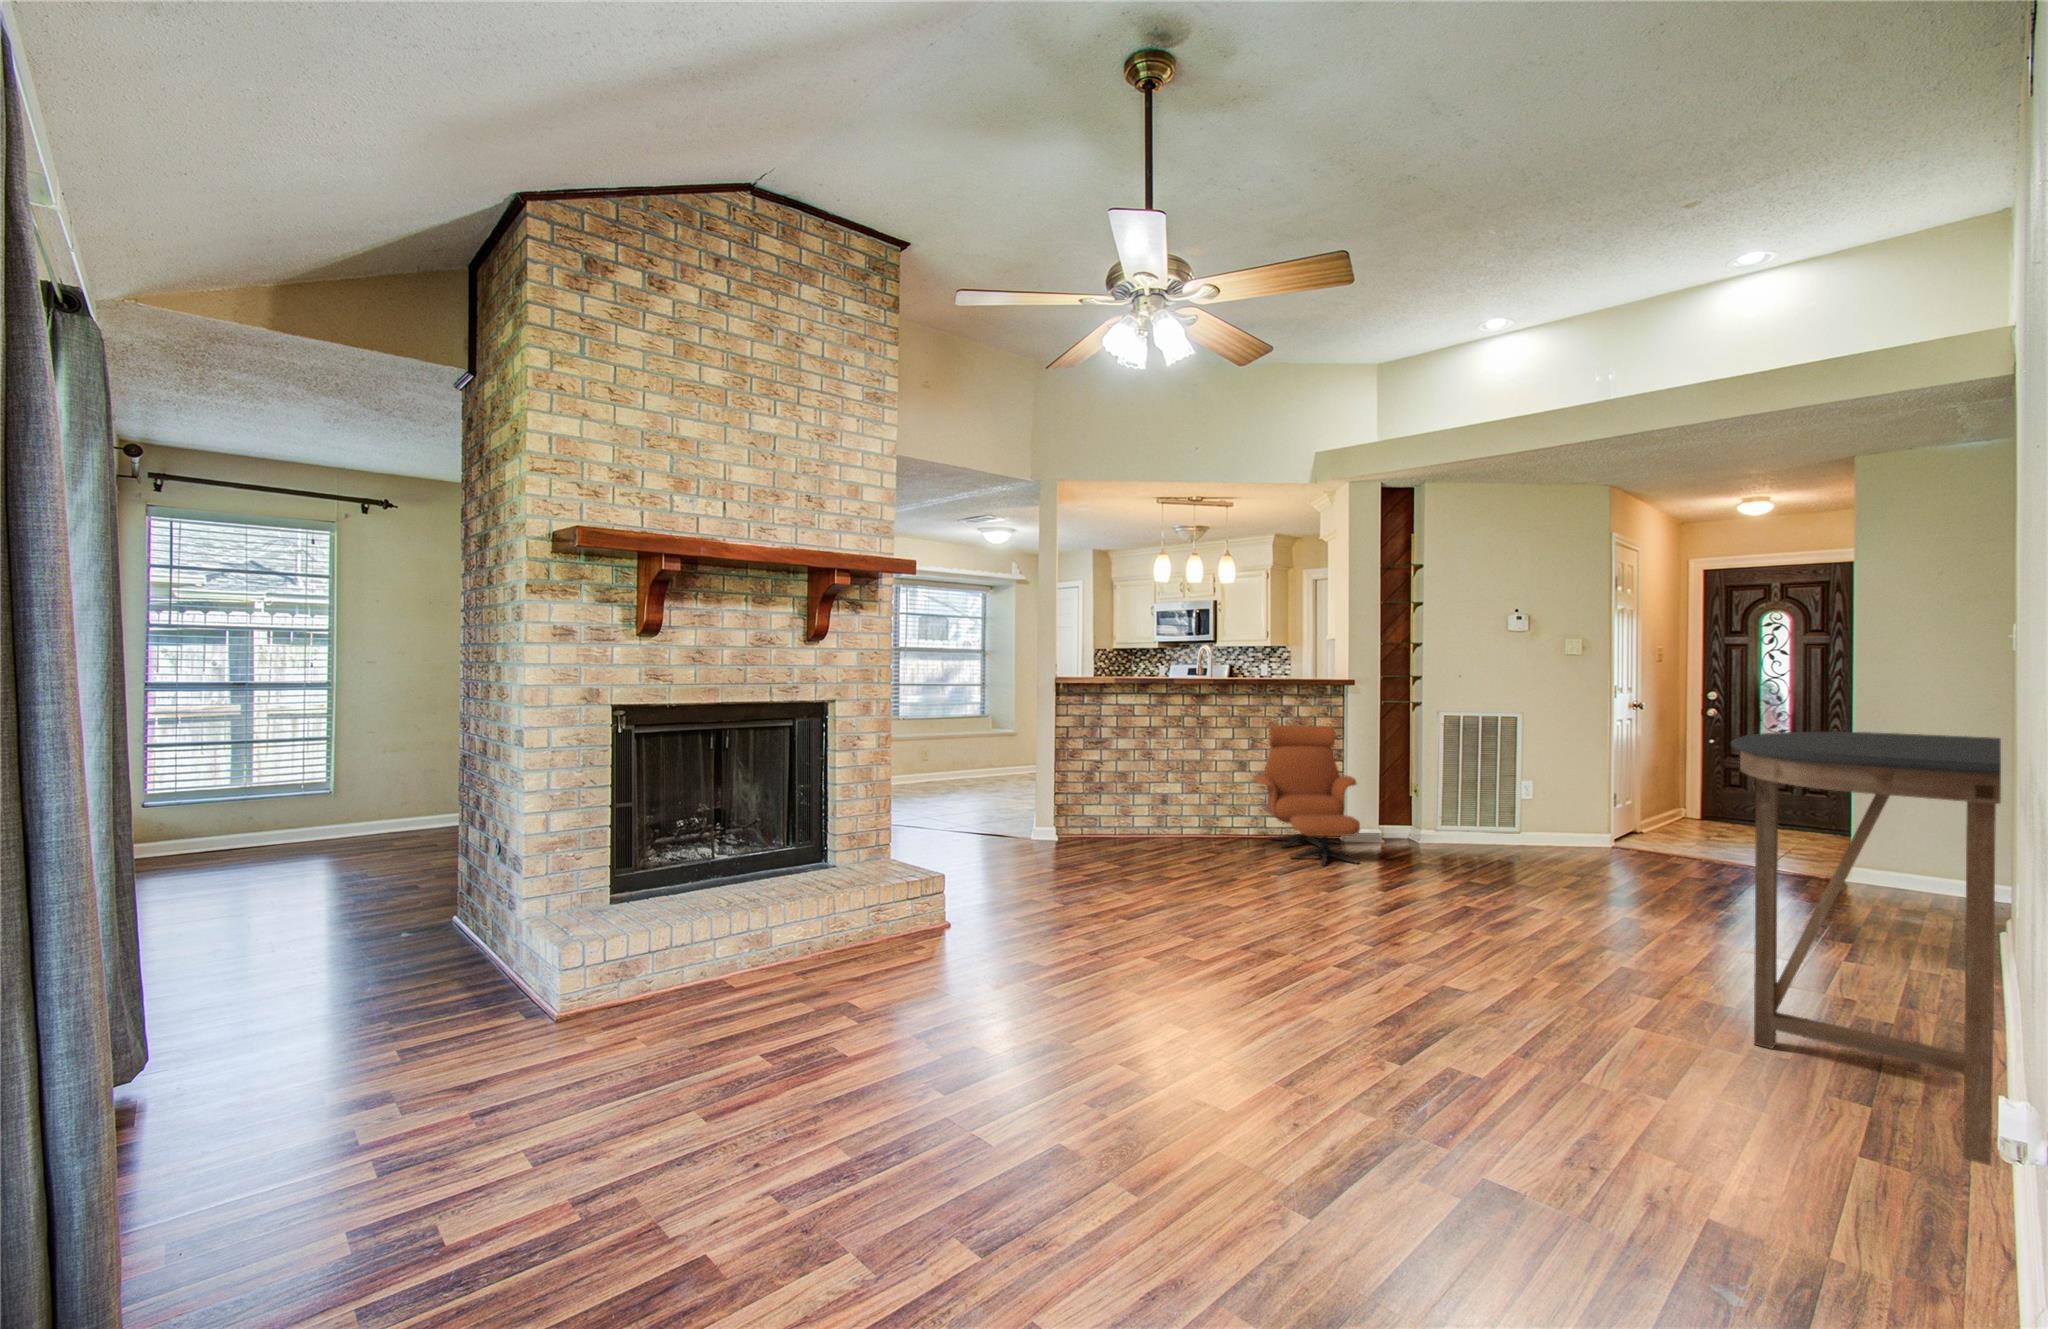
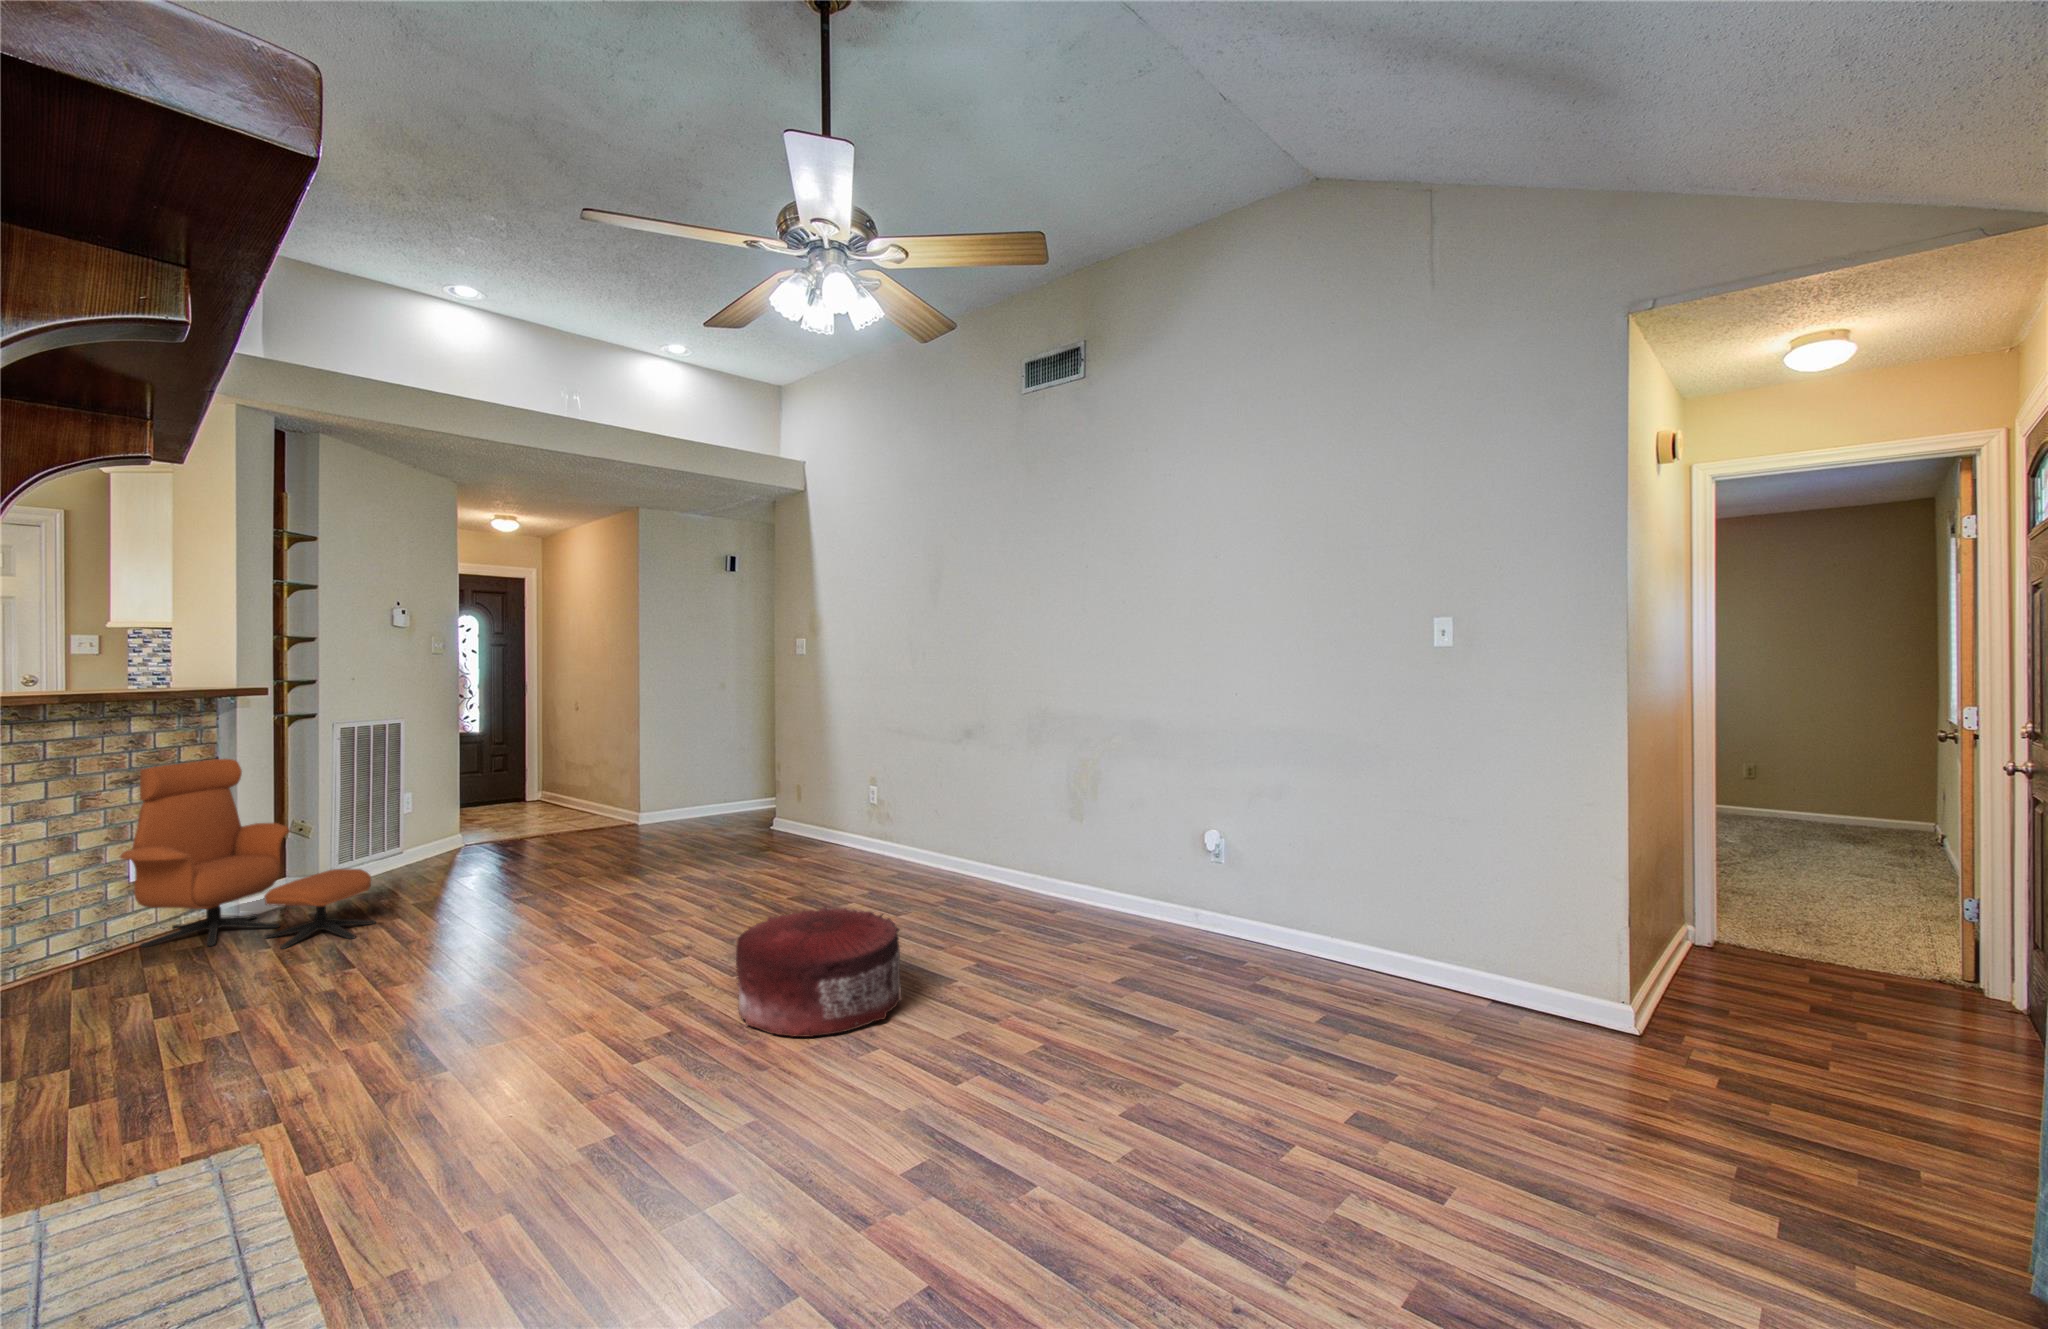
console table: present [1731,732,2001,1165] -> none [891,709,1078,902]
pouf: none [1198,905,1370,1032] -> present [736,907,901,1037]

